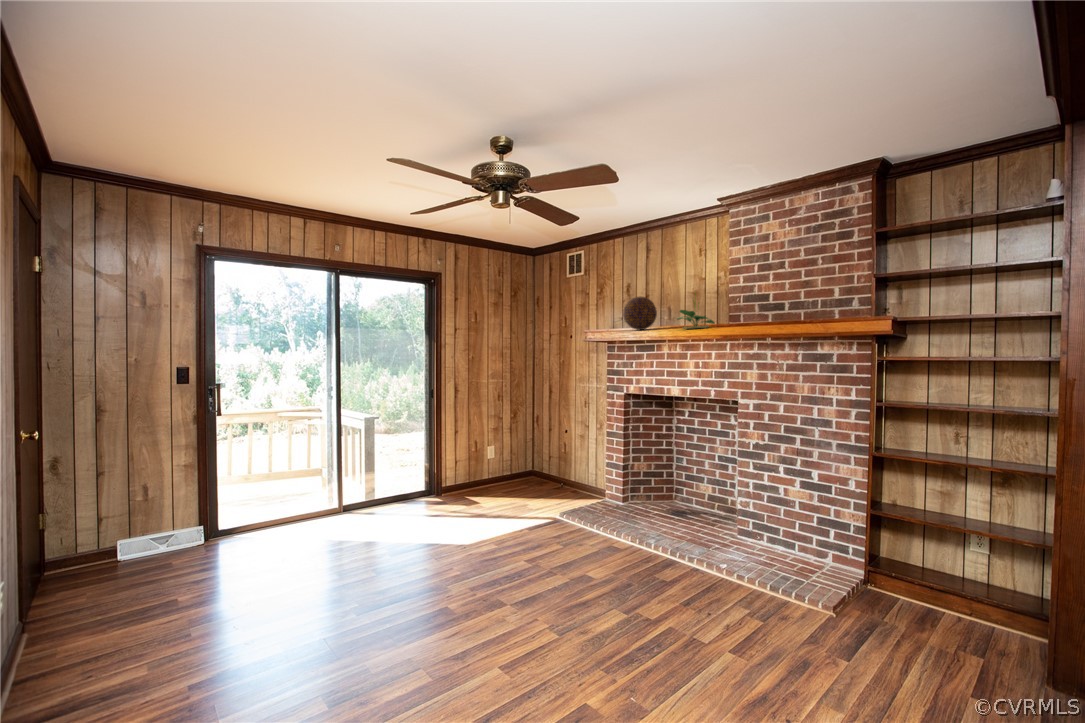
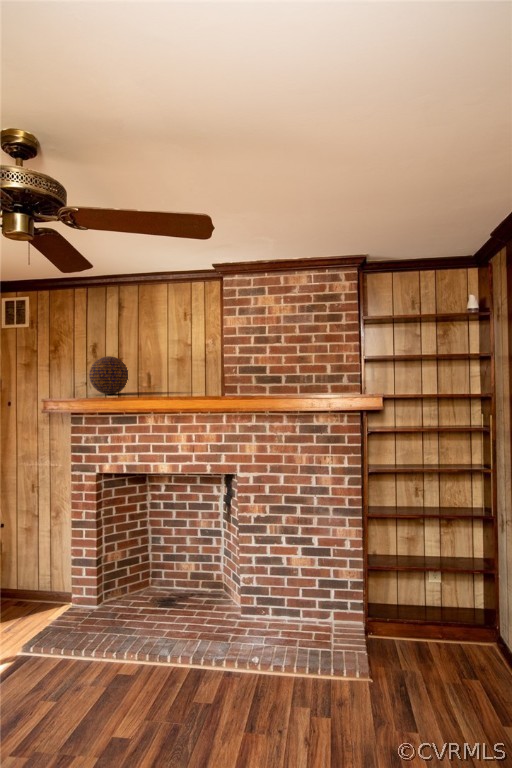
potted plant: present [677,301,715,329] -> none [164,354,206,396]

